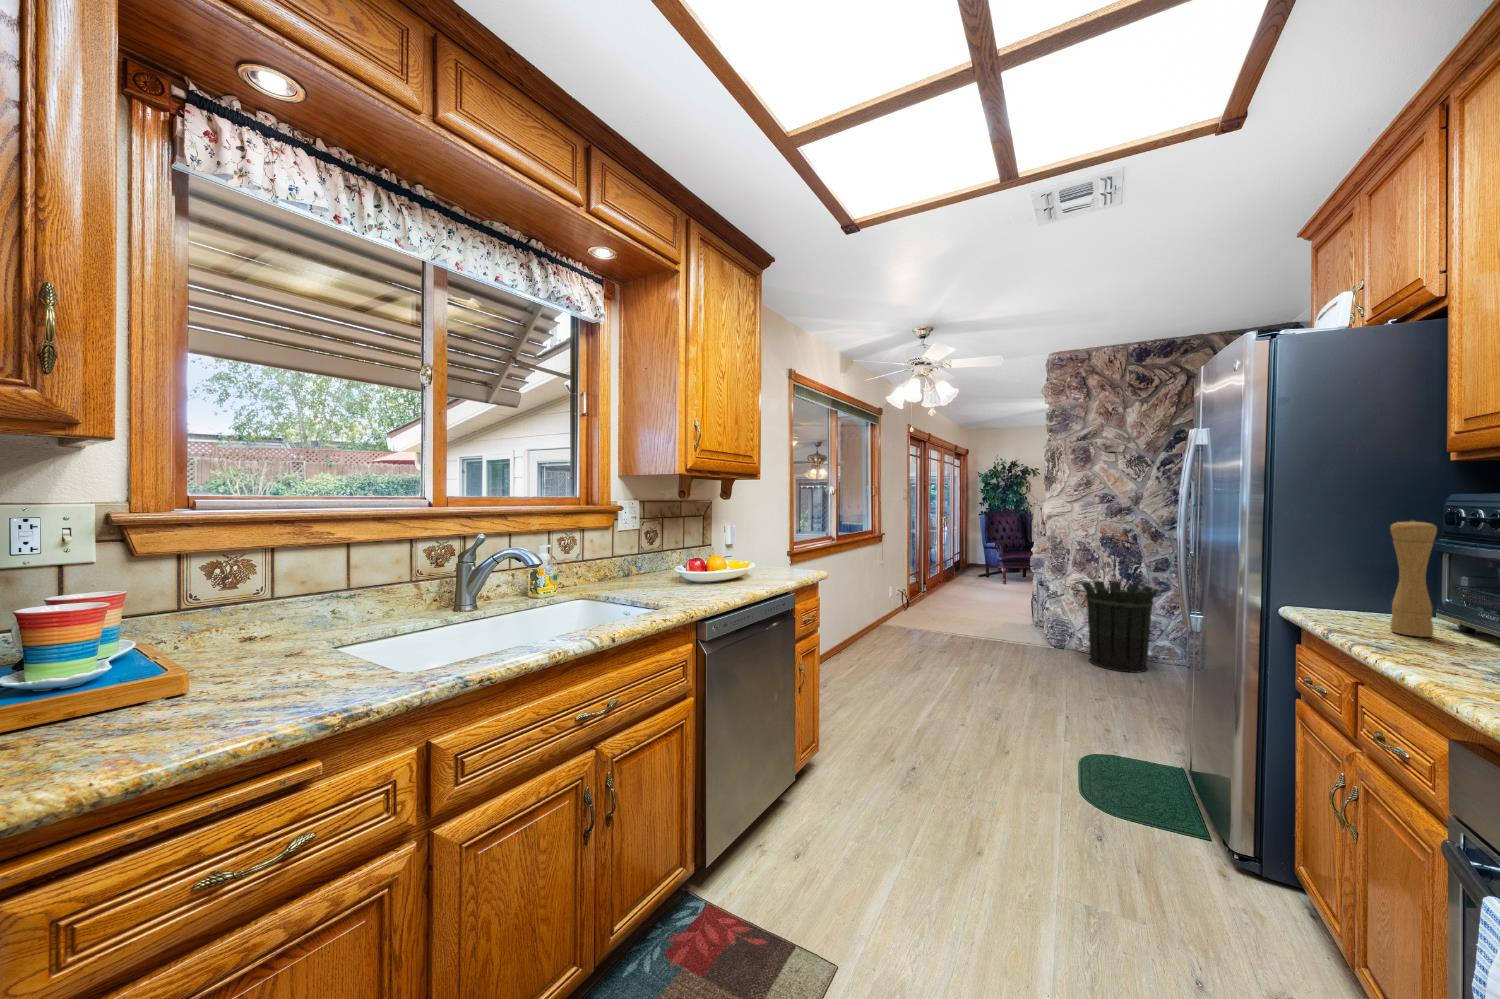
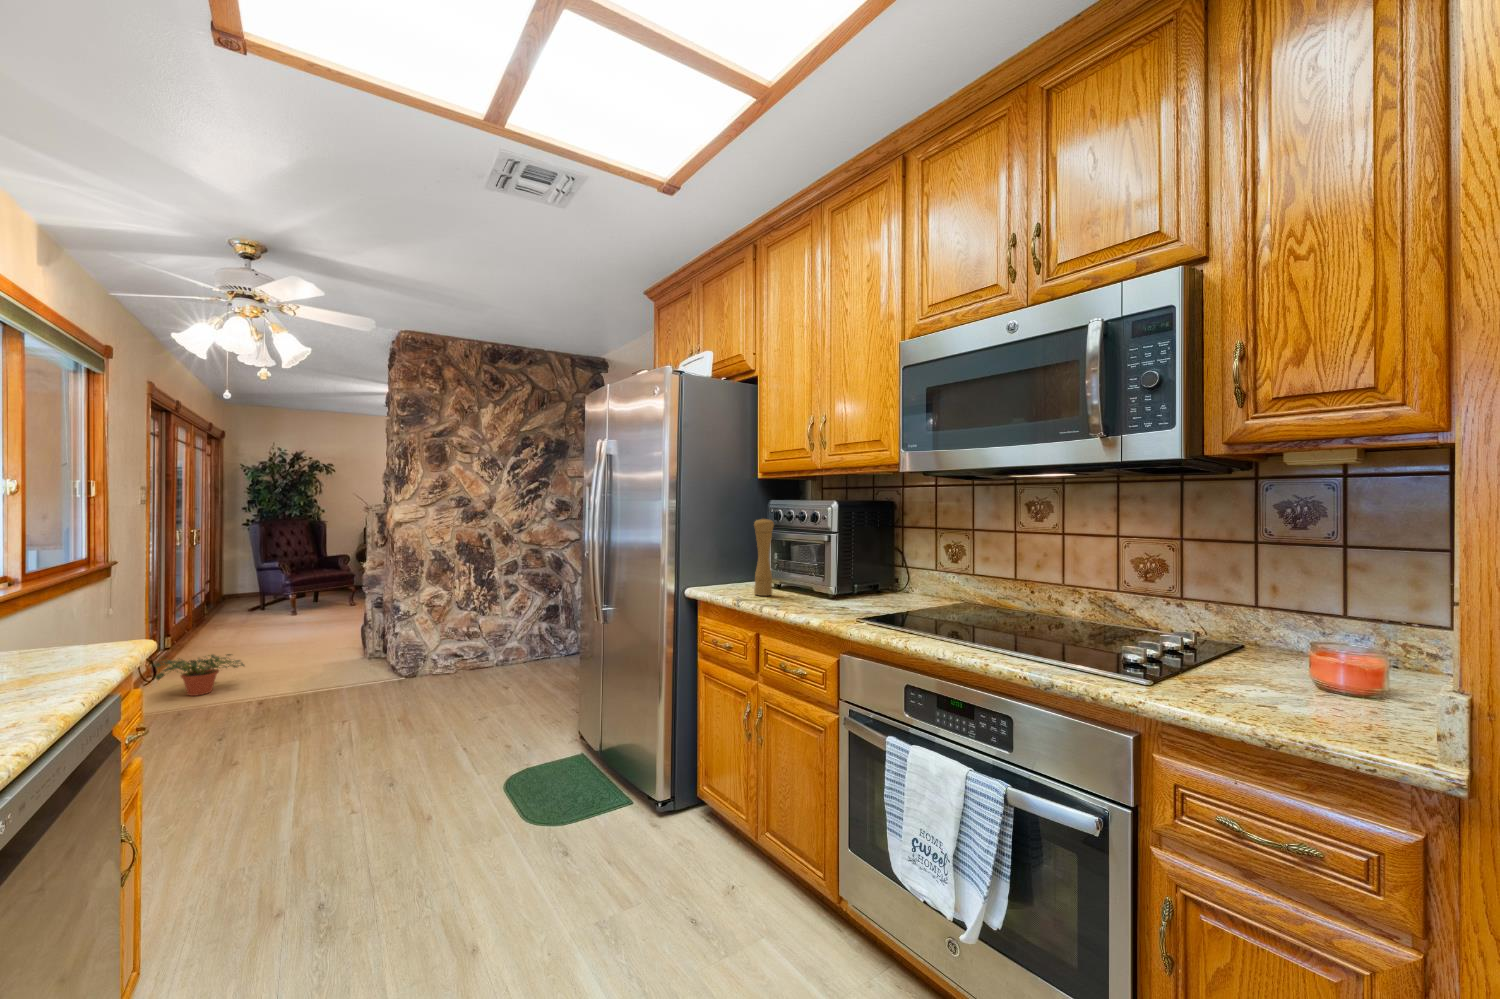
waste bin: present [1082,581,1158,673] -> none [442,590,515,685]
potted plant: none [900,594,950,623] -> present [154,654,244,696]

